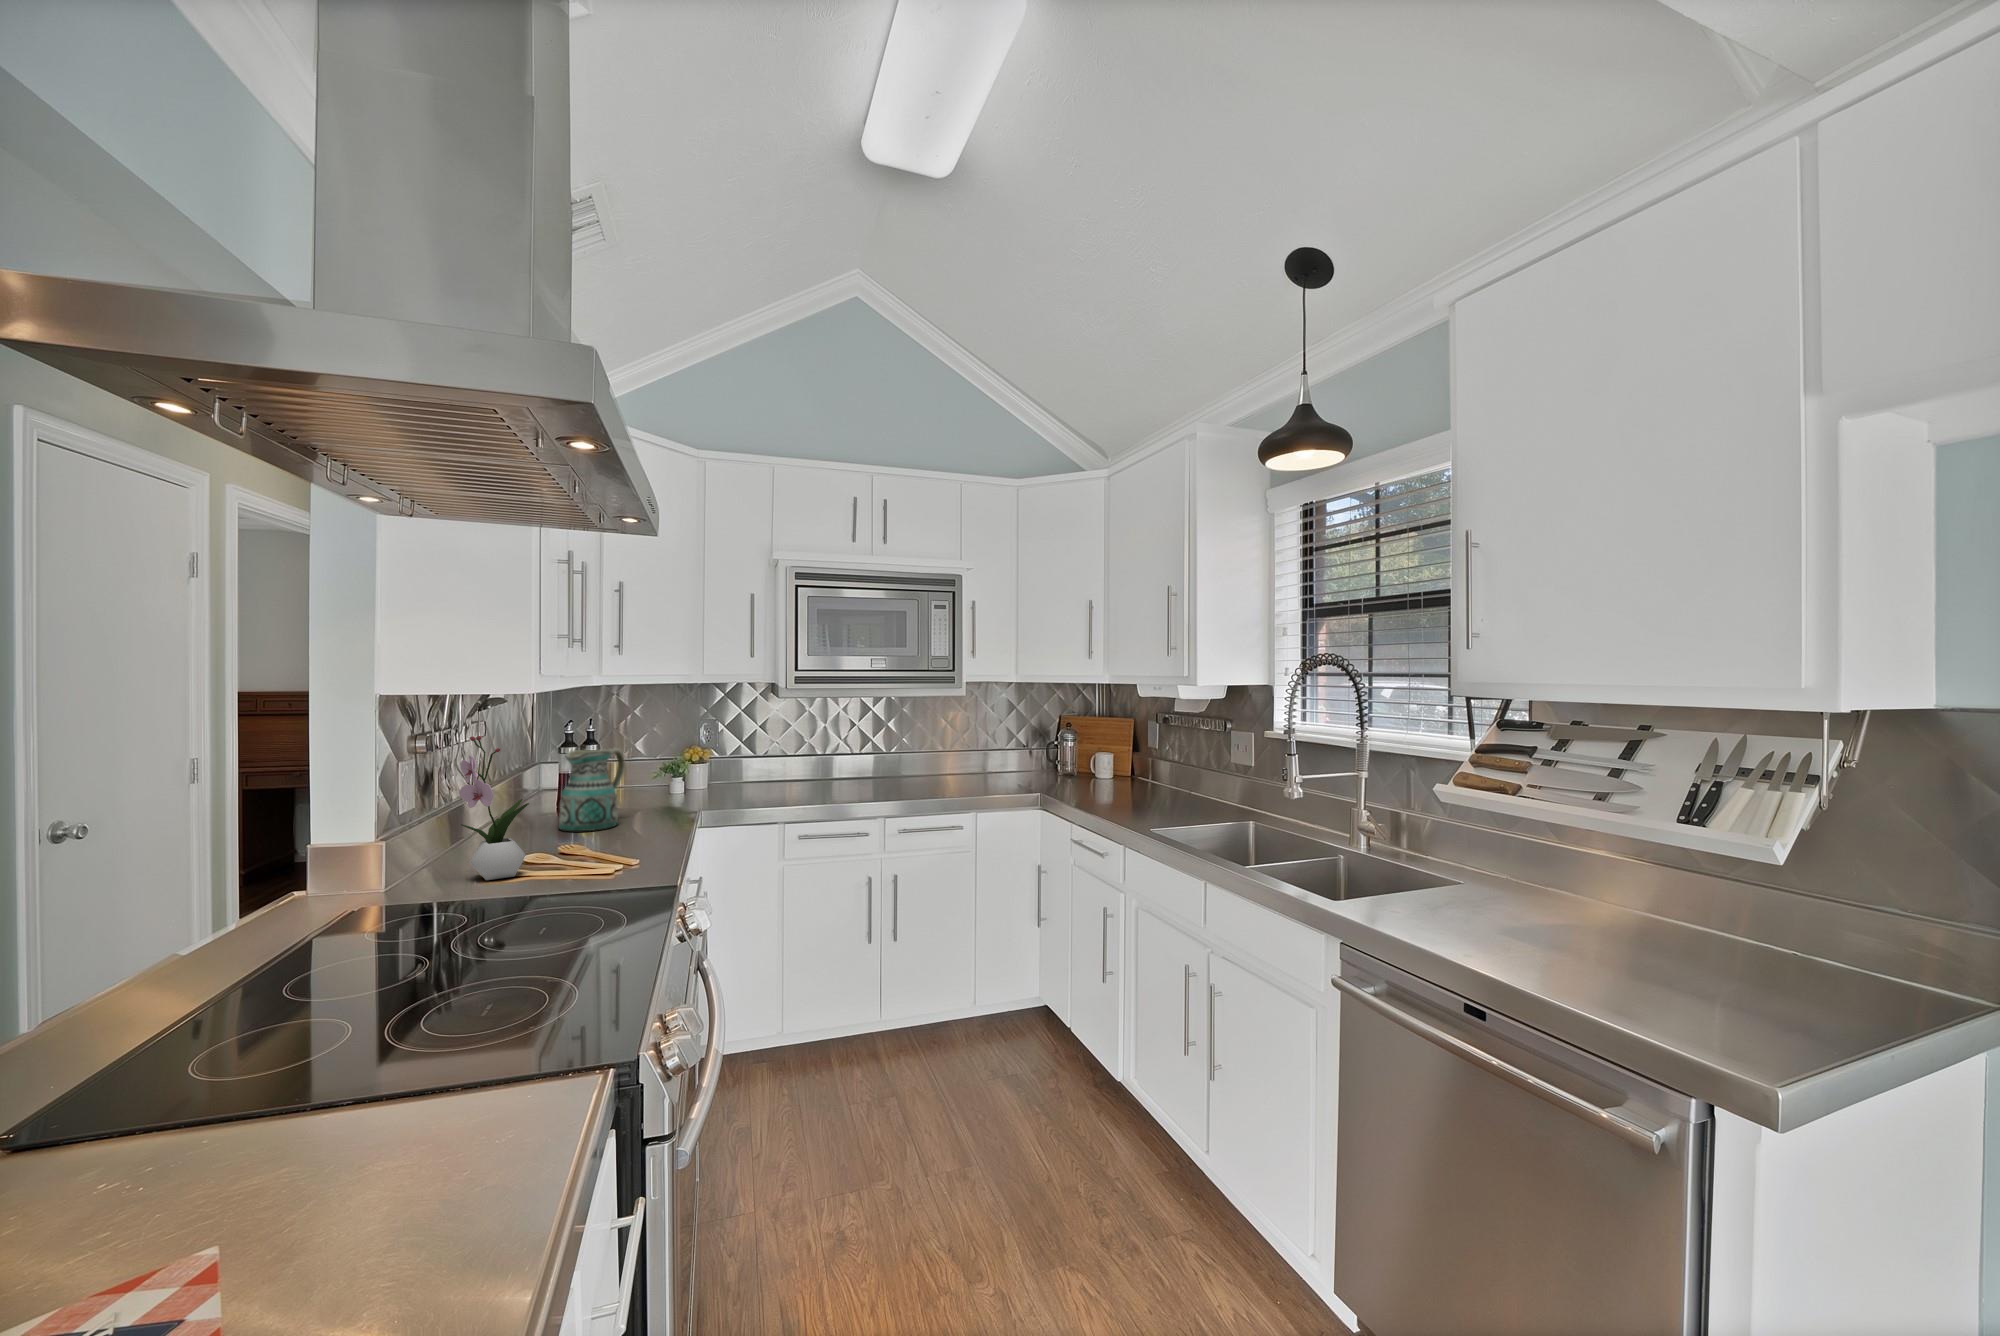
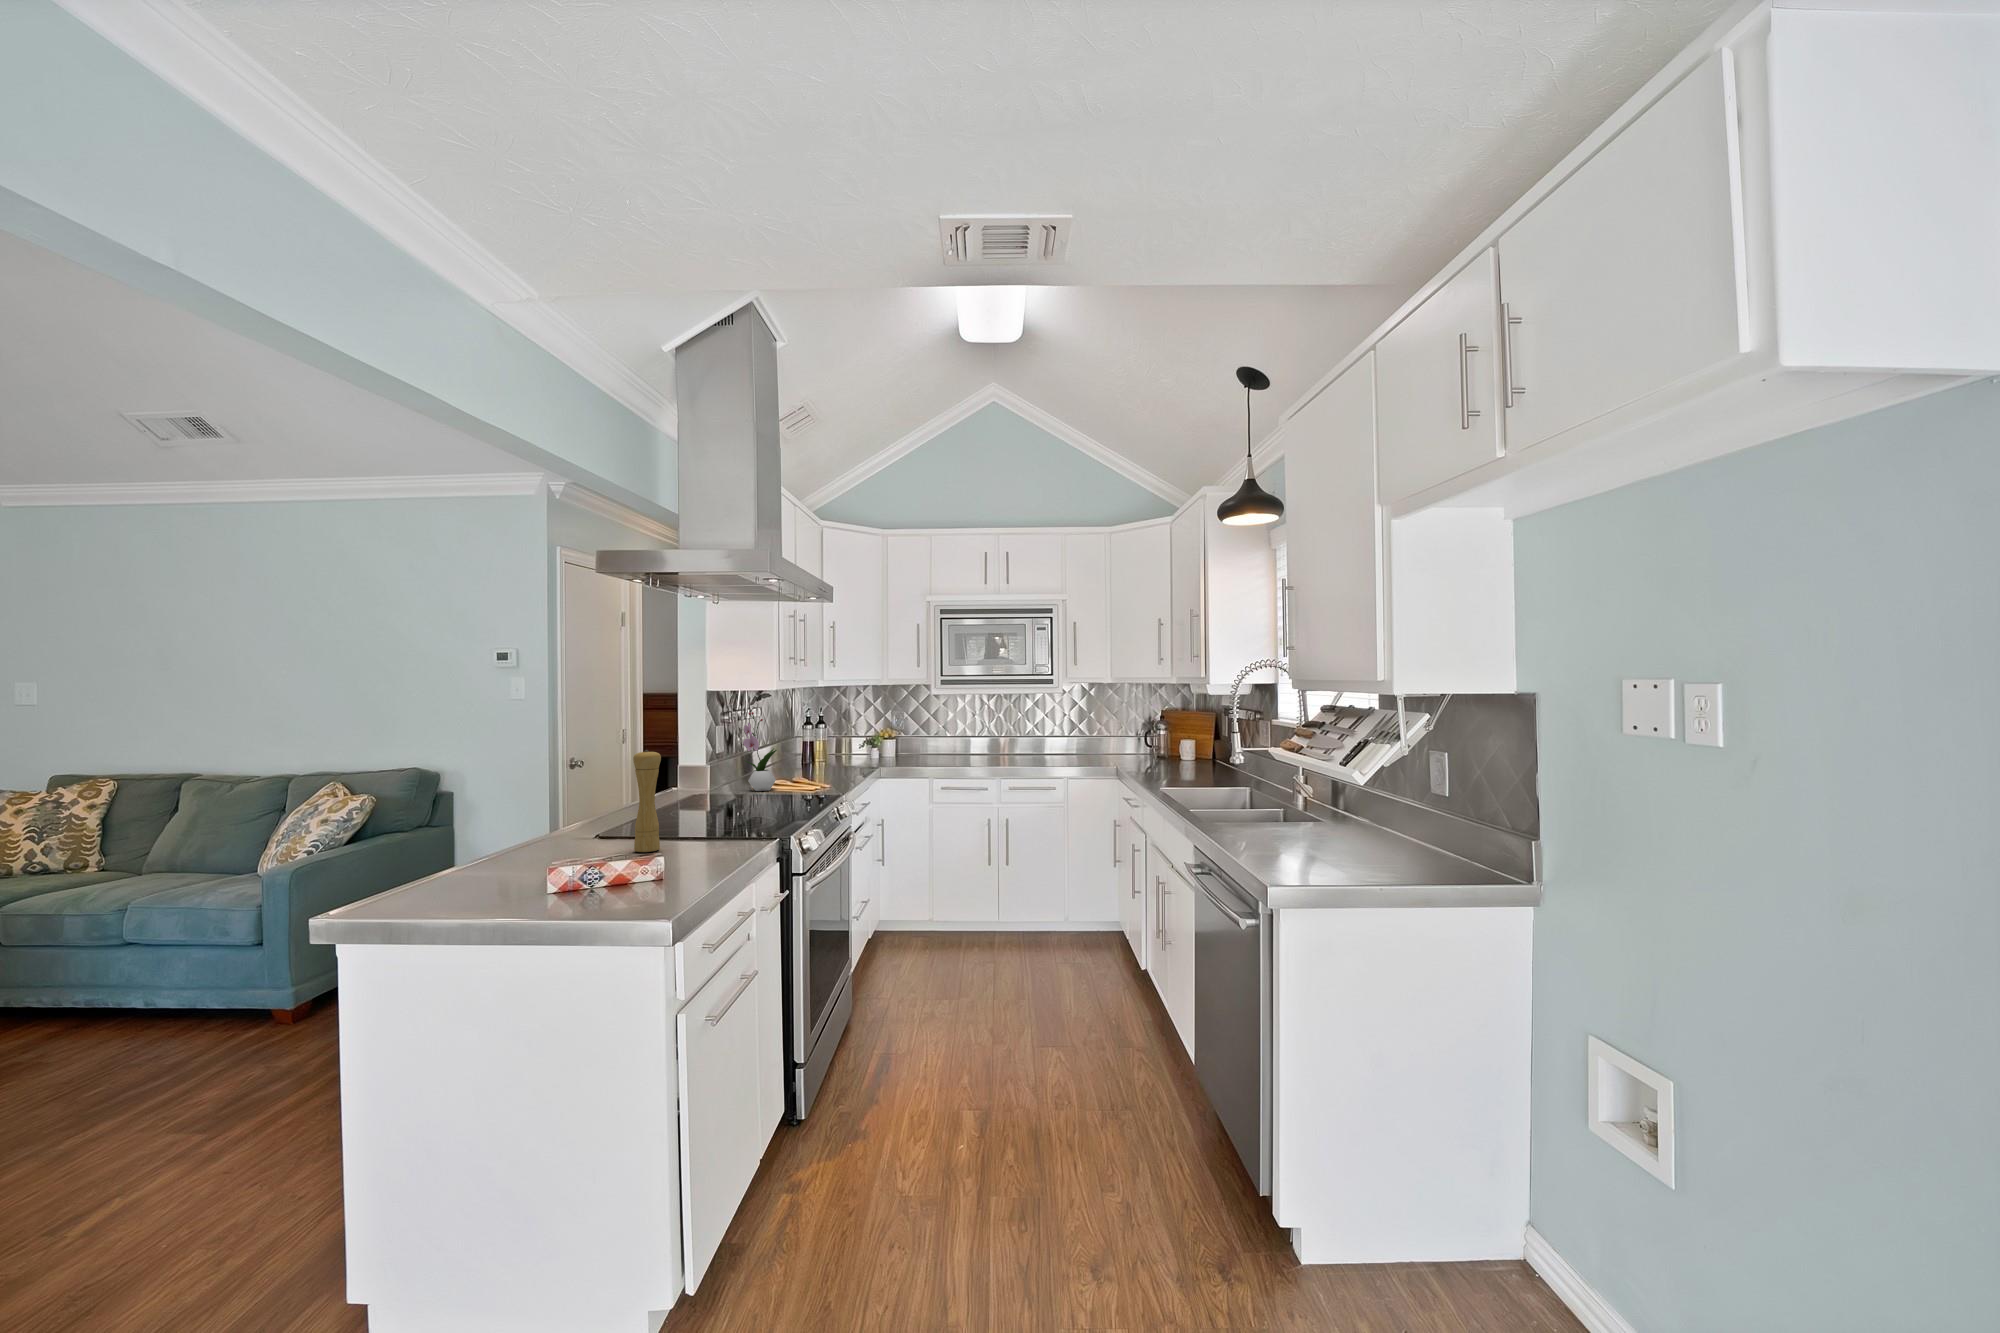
ceramic pitcher: present [559,747,625,831] -> none [801,725,840,775]
pepper mill: none [115,904,227,1237] -> present [633,750,661,852]

